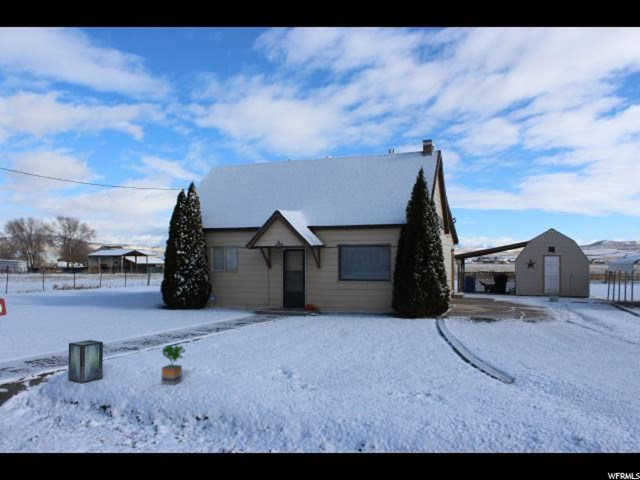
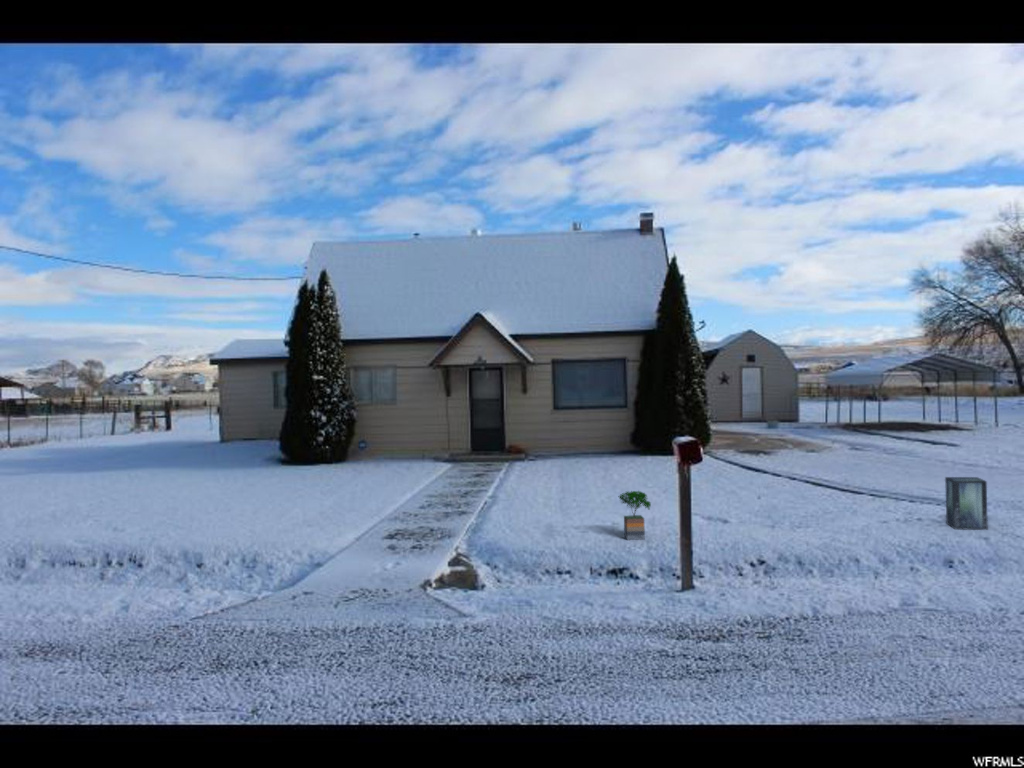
storage box: present [68,340,103,384] -> present [945,477,988,530]

